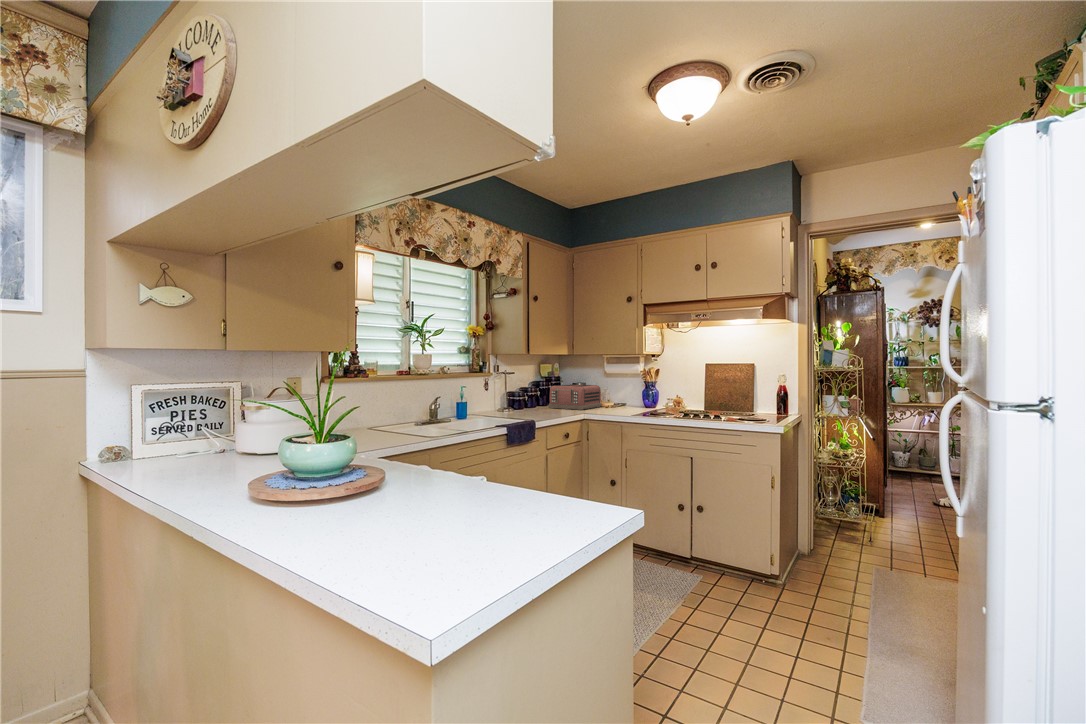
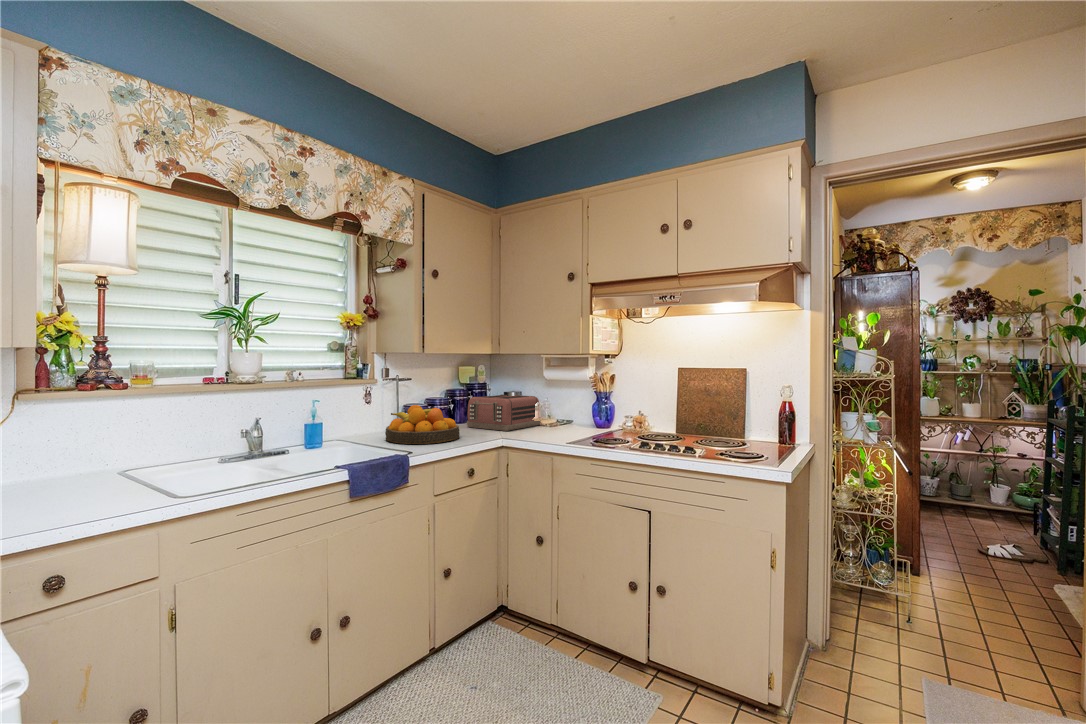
fruit bowl: none [503,391,554,416] -> present [385,405,460,444]

